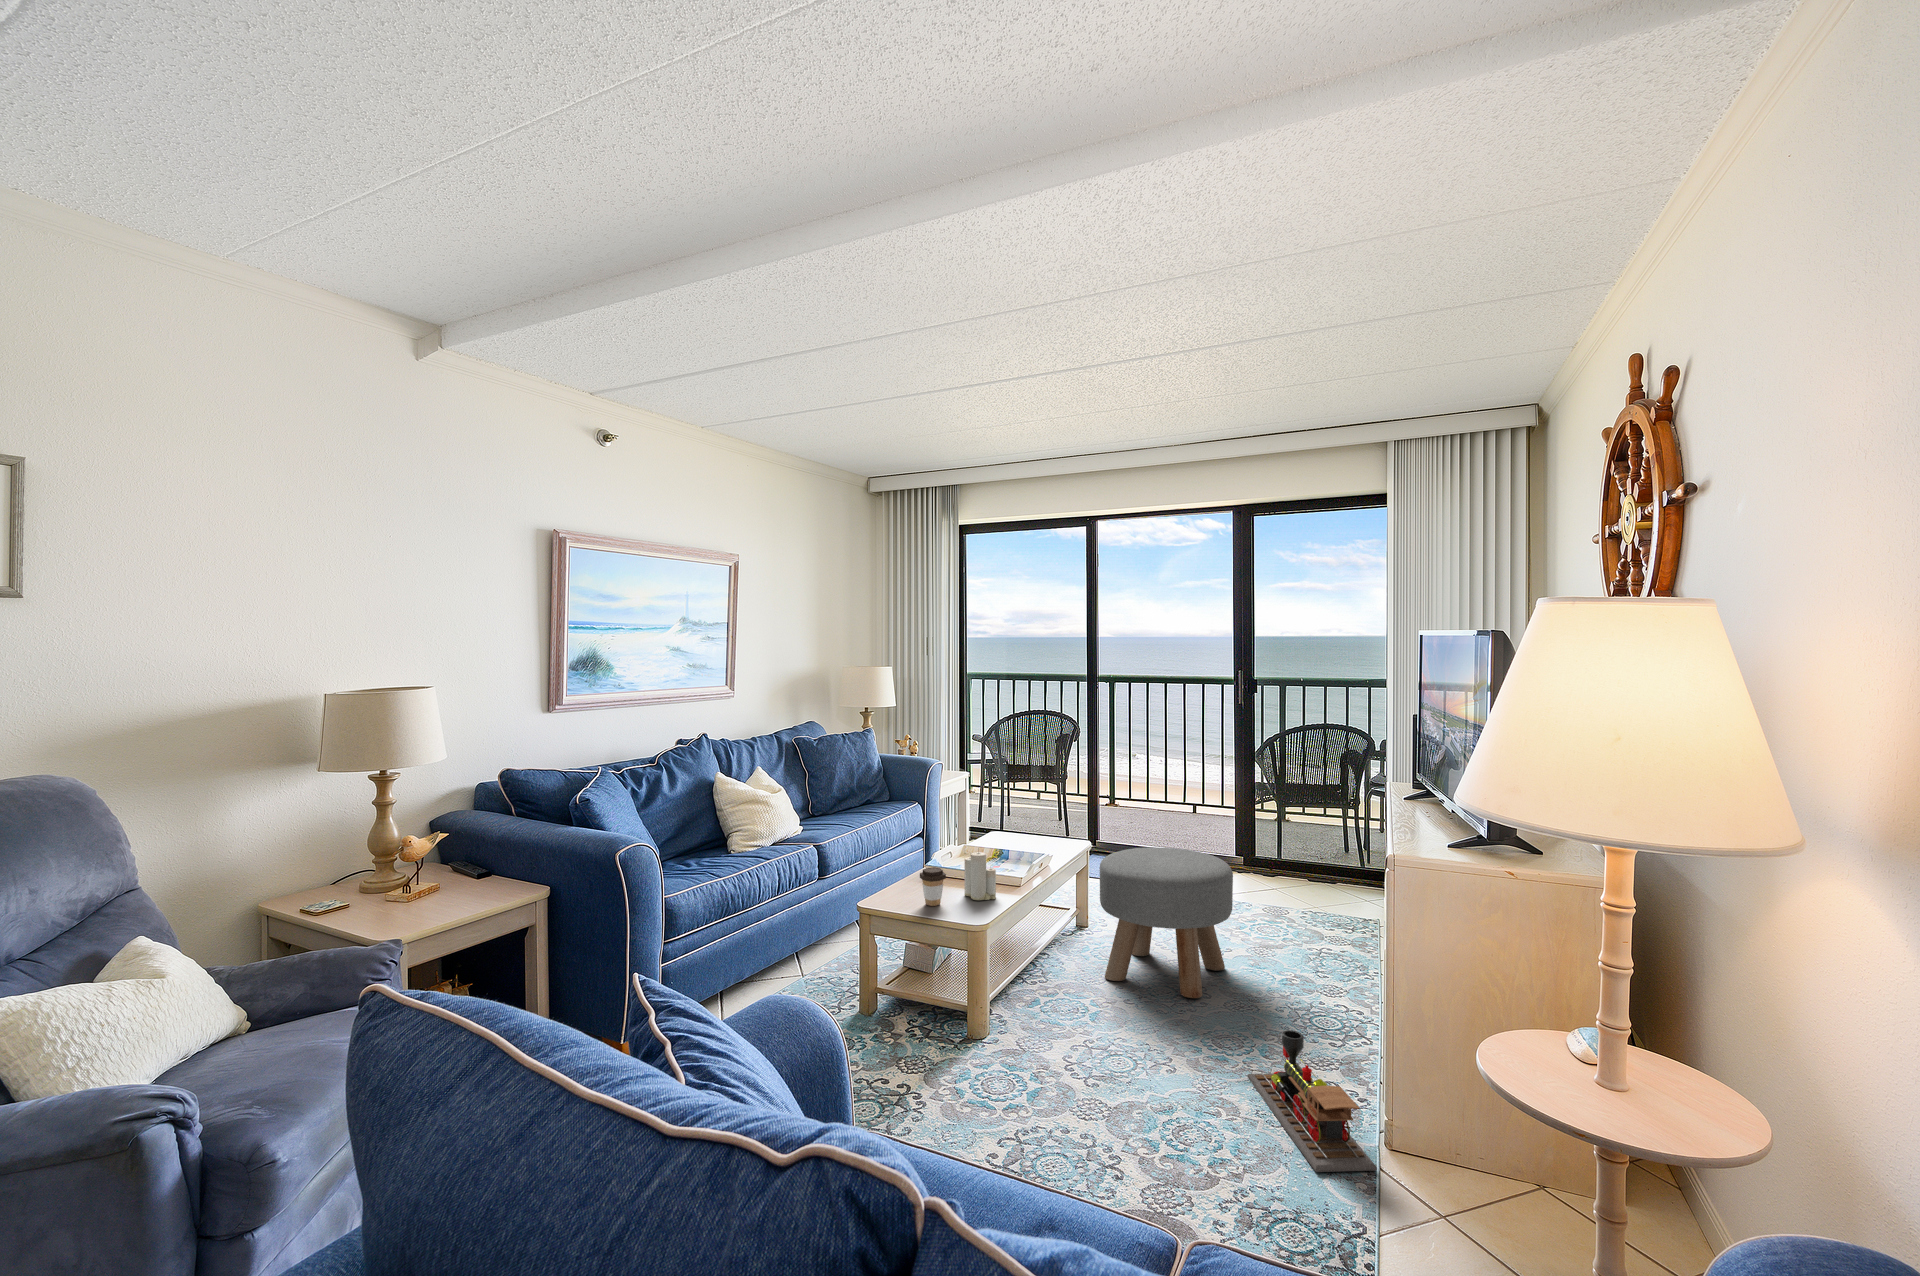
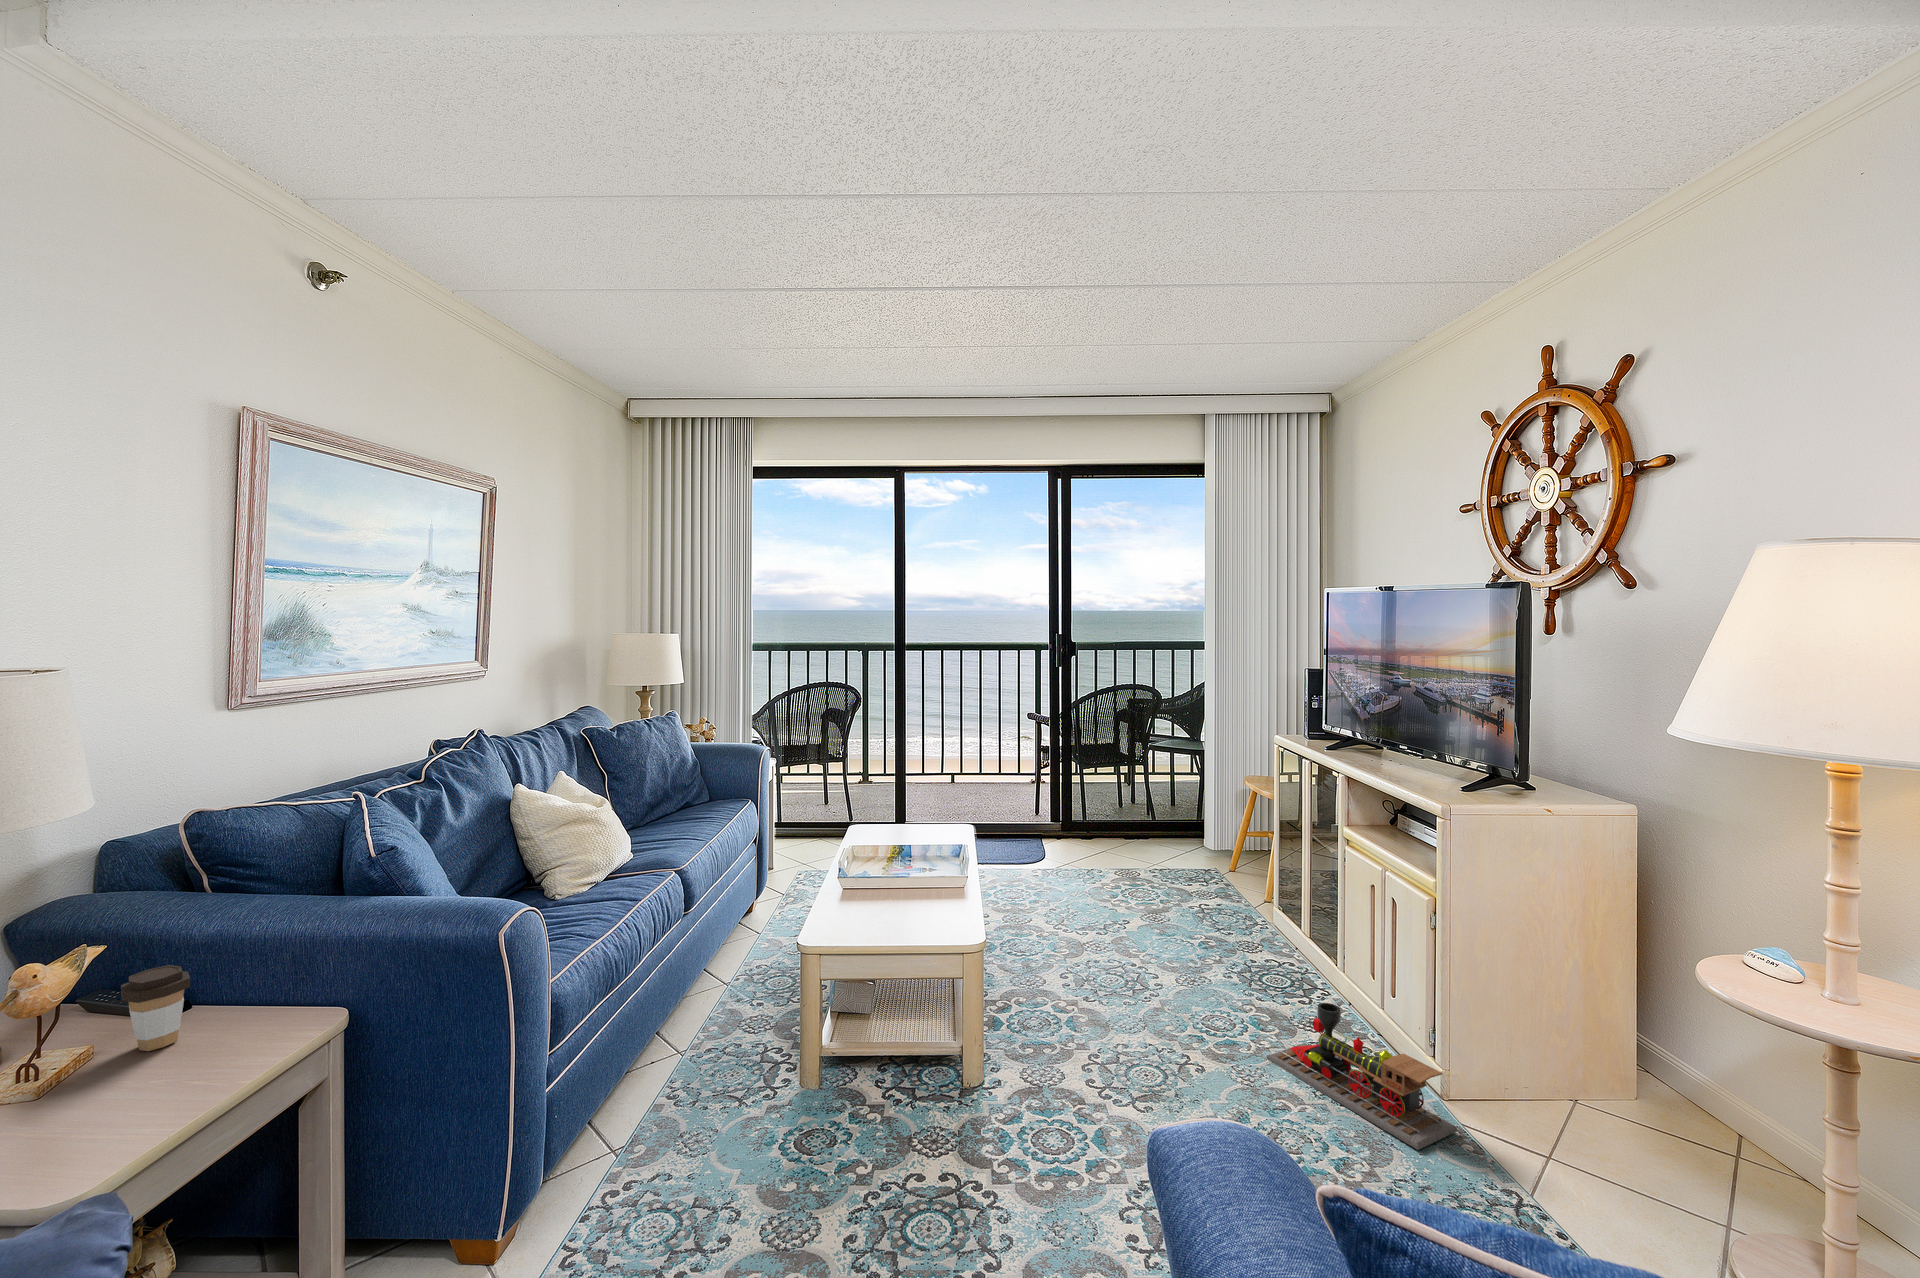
ottoman: present [1100,847,1233,998] -> none [1026,824,1167,982]
candle: present [965,852,996,900] -> none [915,851,958,914]
coffee cup: present [920,867,946,906] -> present [121,965,190,1051]

